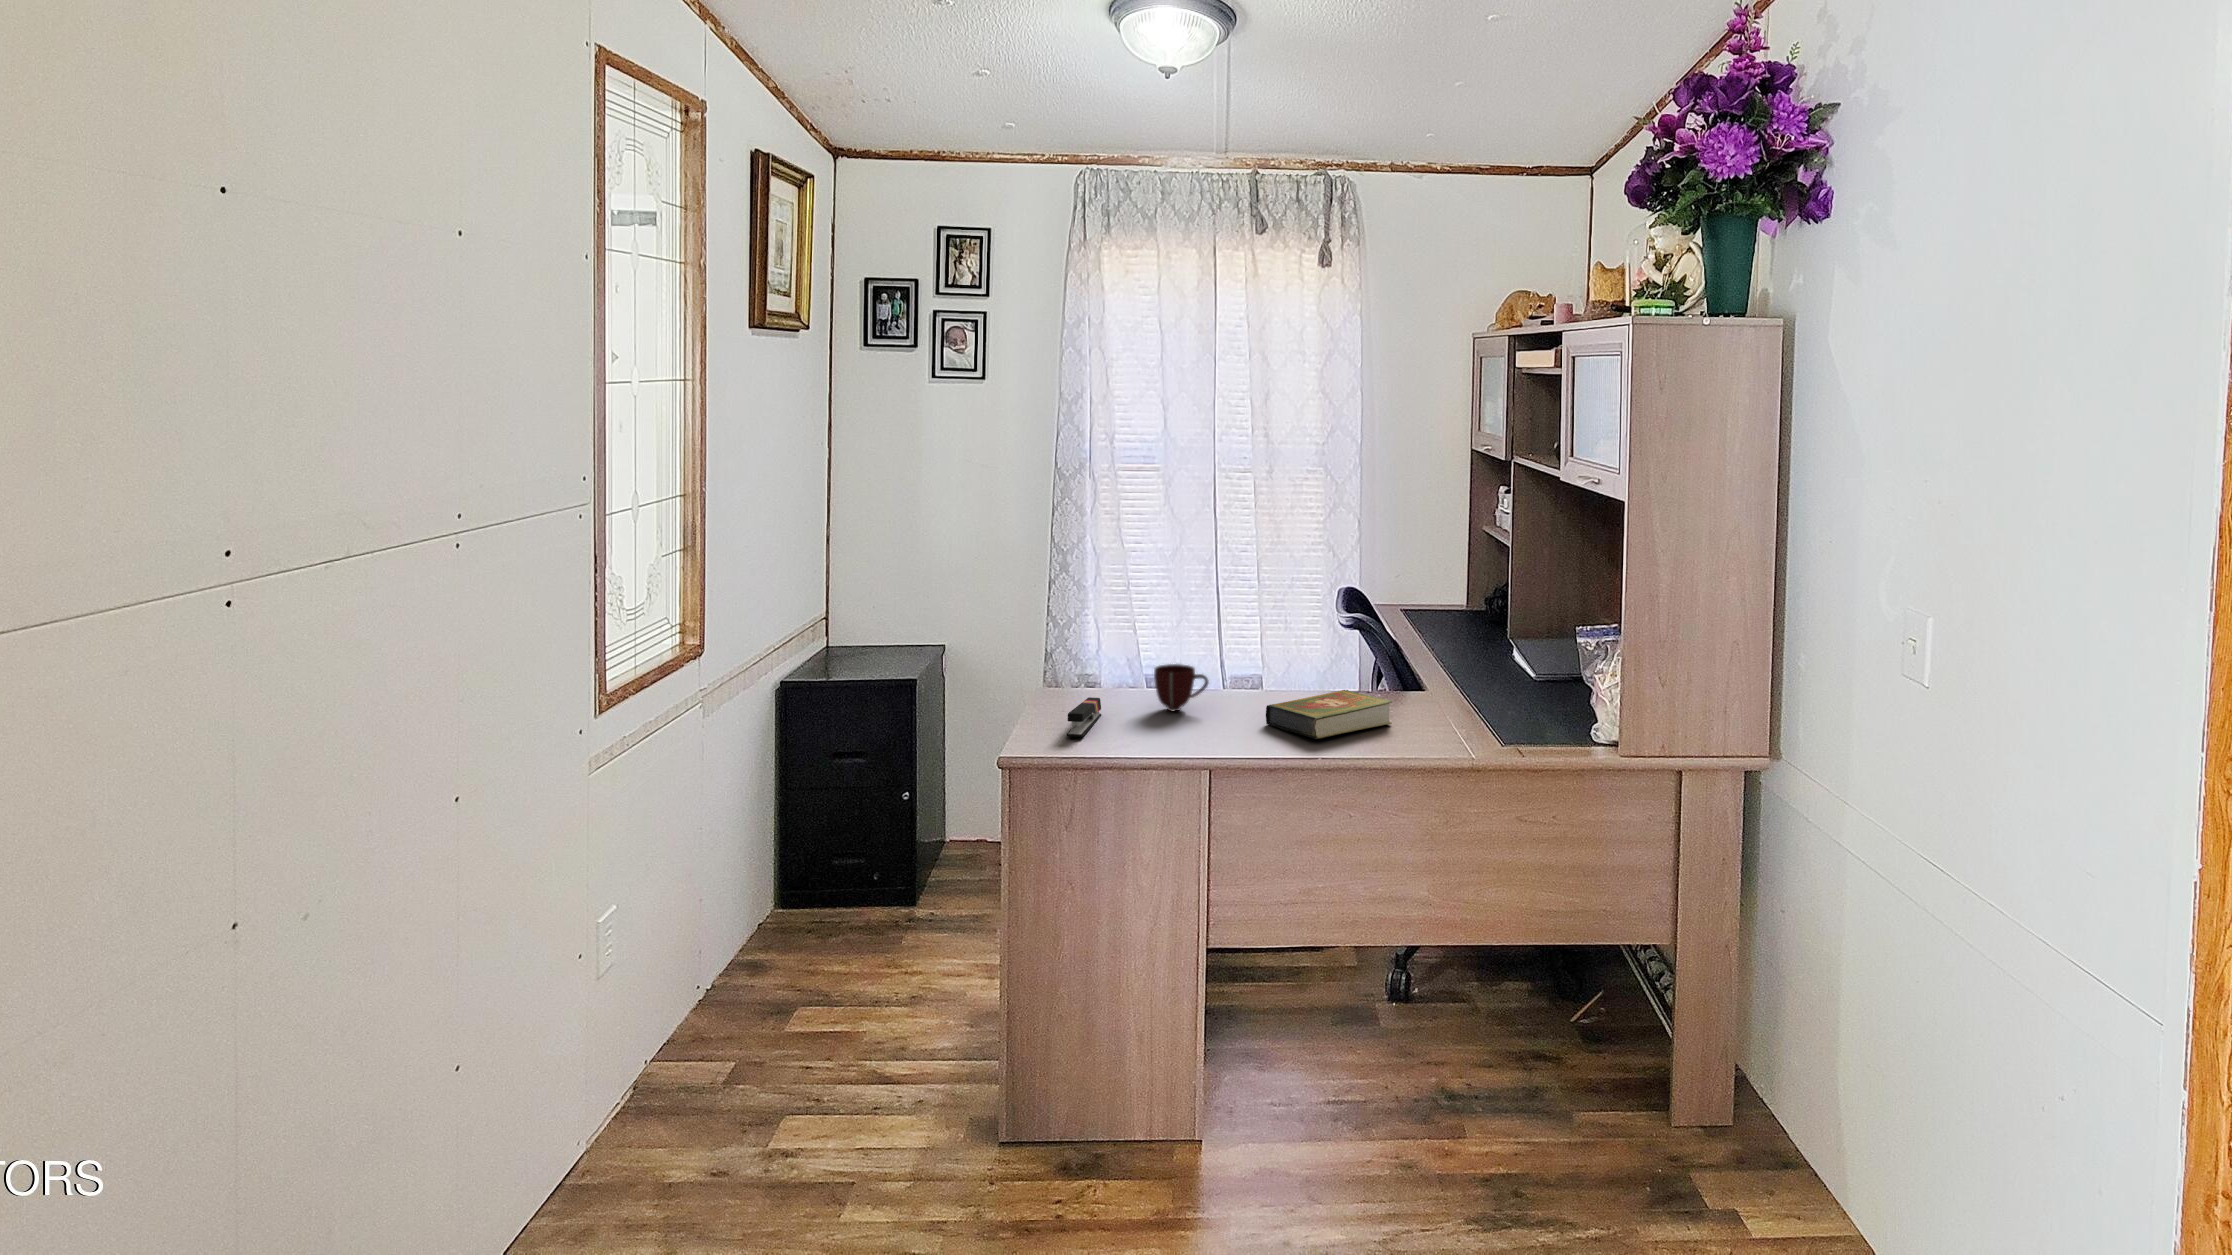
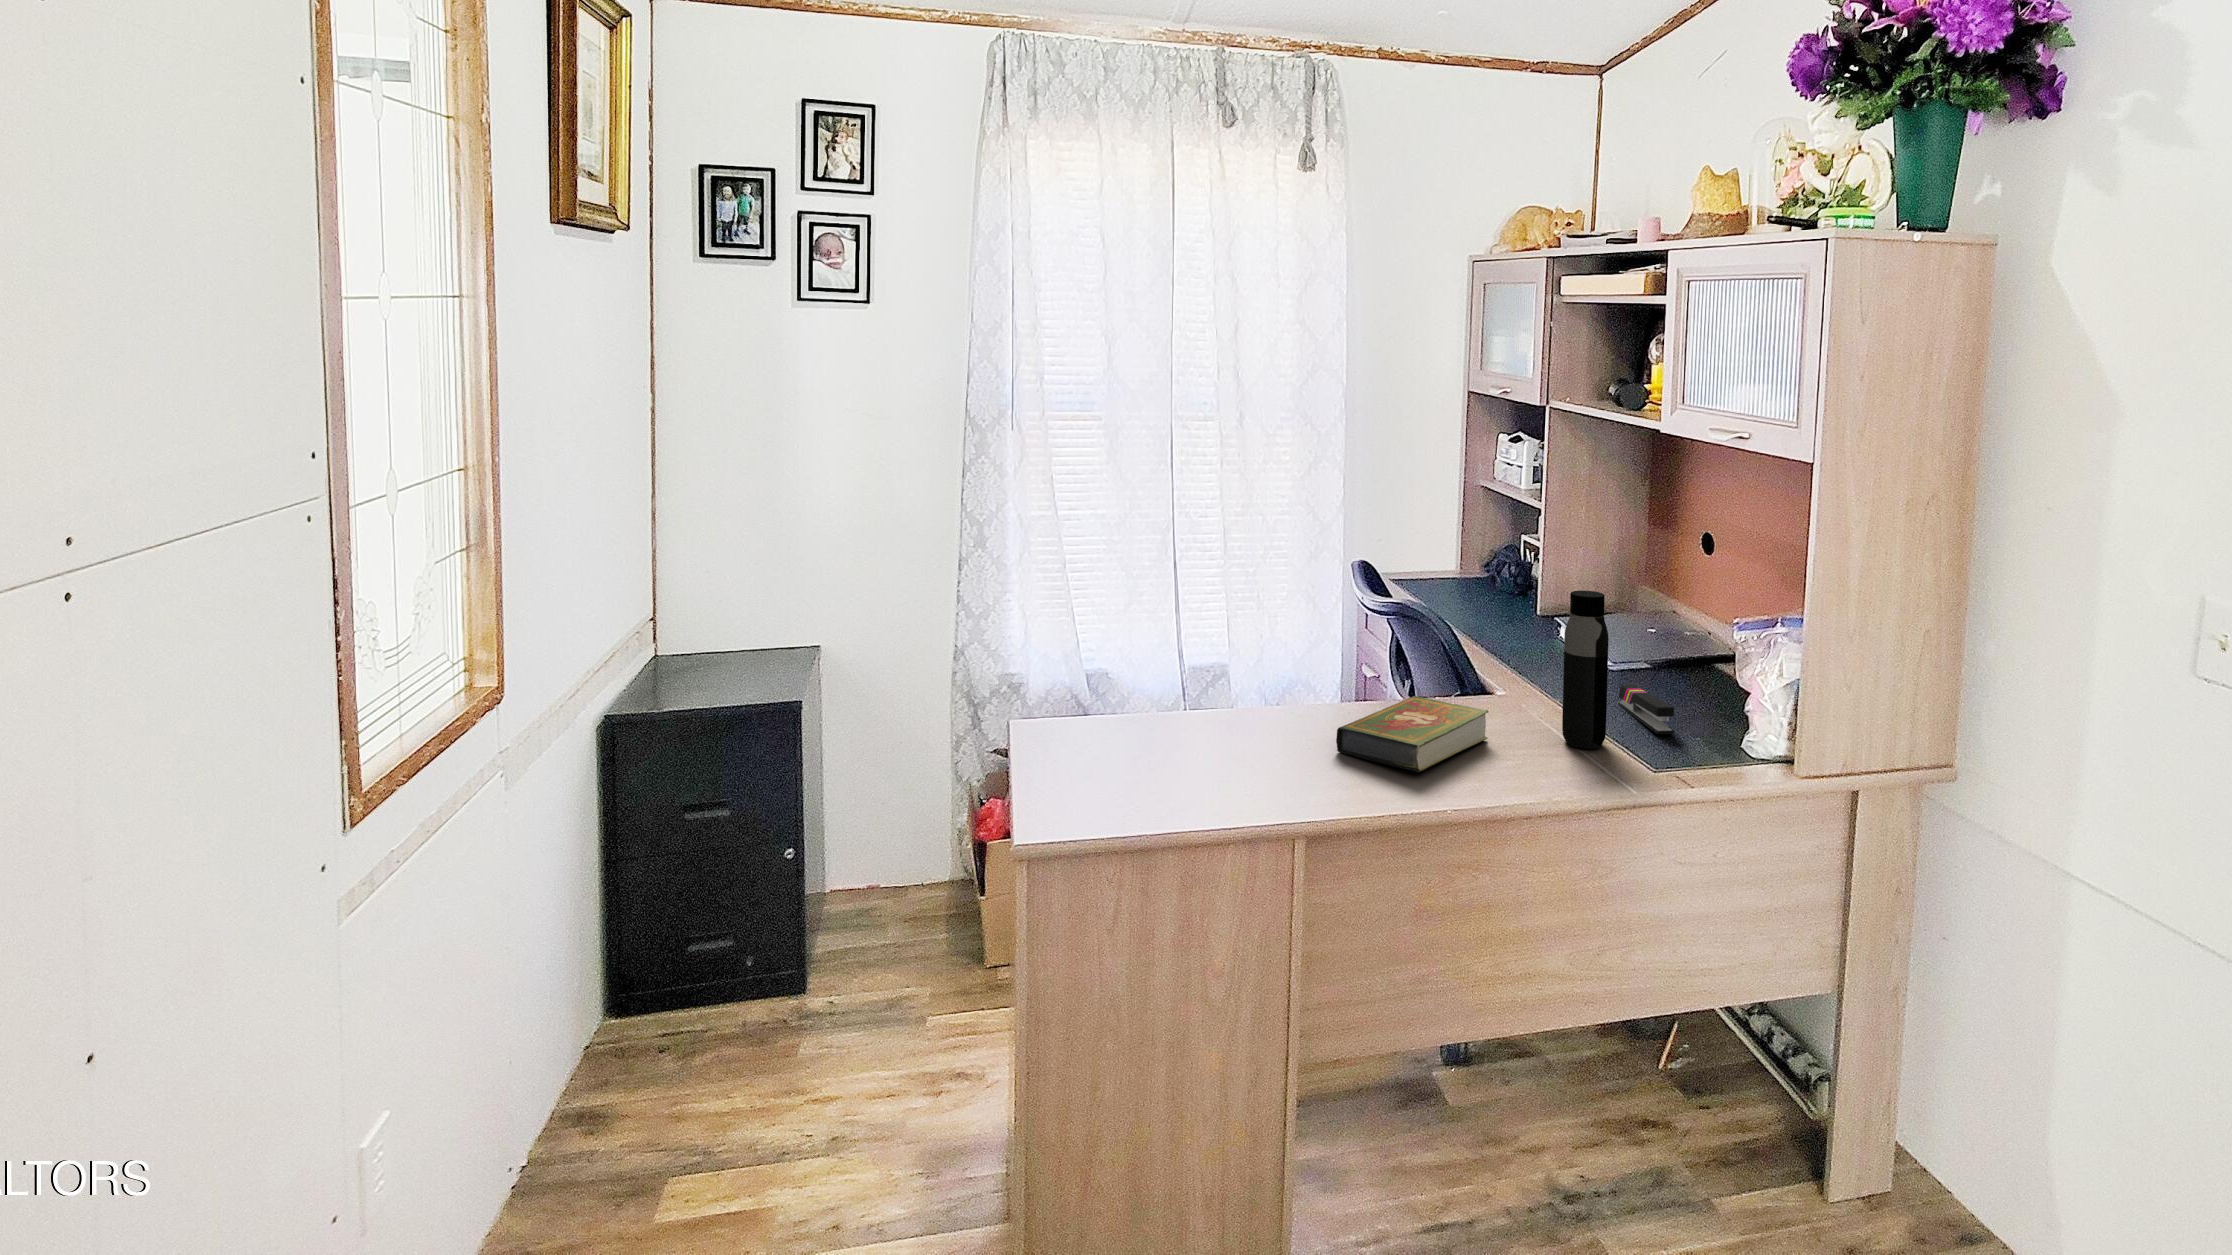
water bottle: none [1453,608,1488,736] -> present [1562,591,1608,749]
mug: present [1154,664,1208,711] -> none [1182,677,1254,741]
stapler: present [1067,697,1101,737] -> present [1618,685,1674,734]

